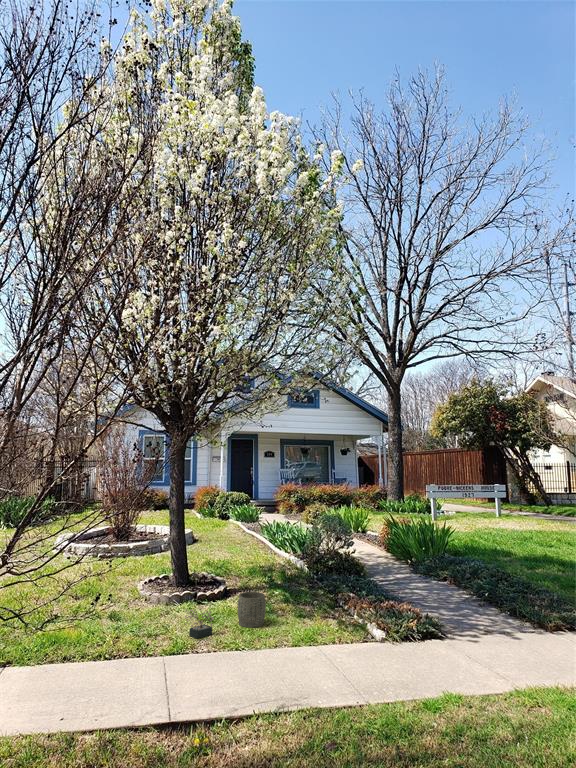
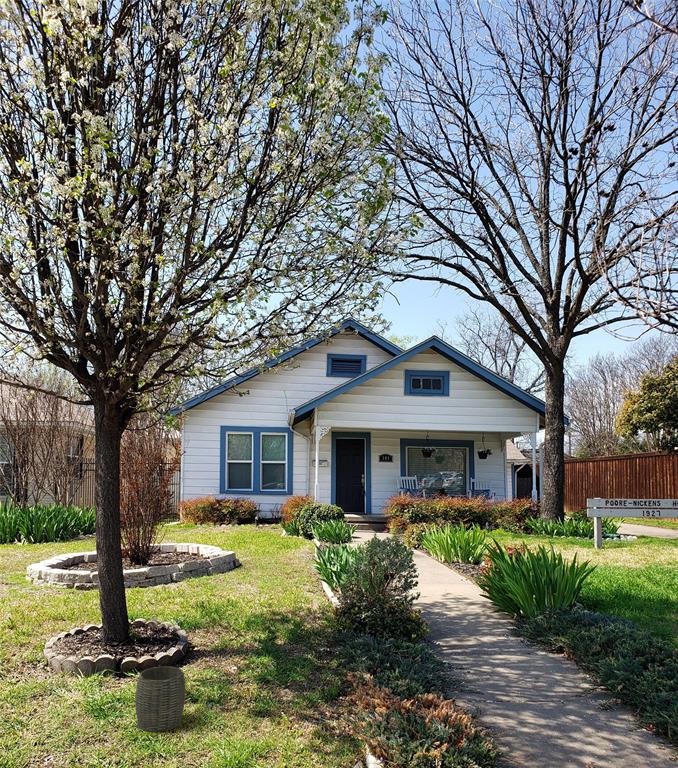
decorative plant: present [185,609,214,639] -> none [18,695,80,750]

